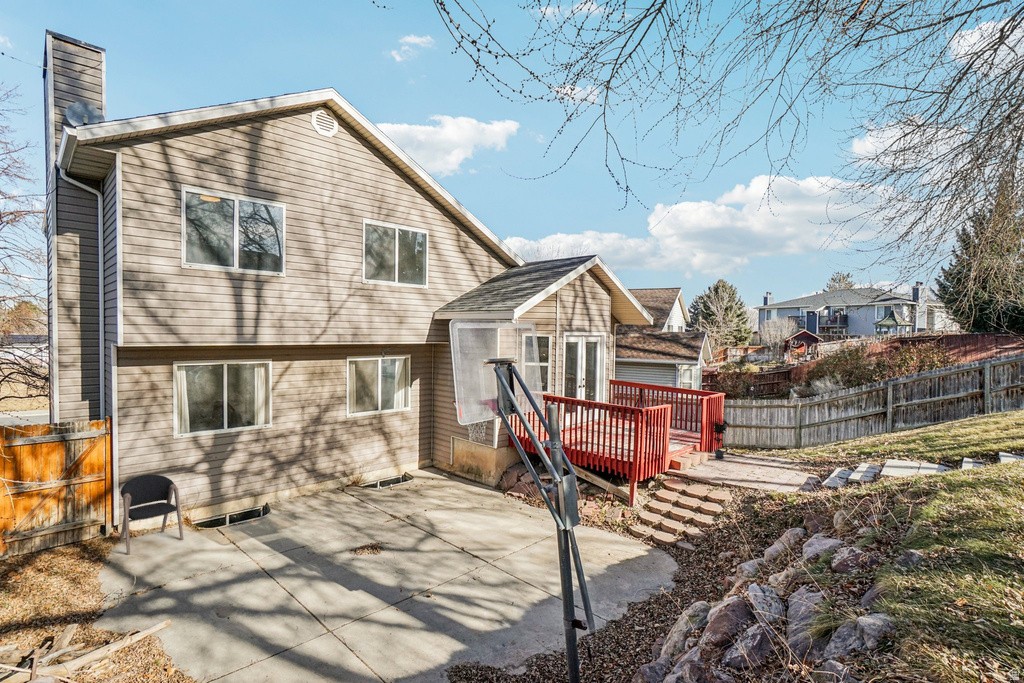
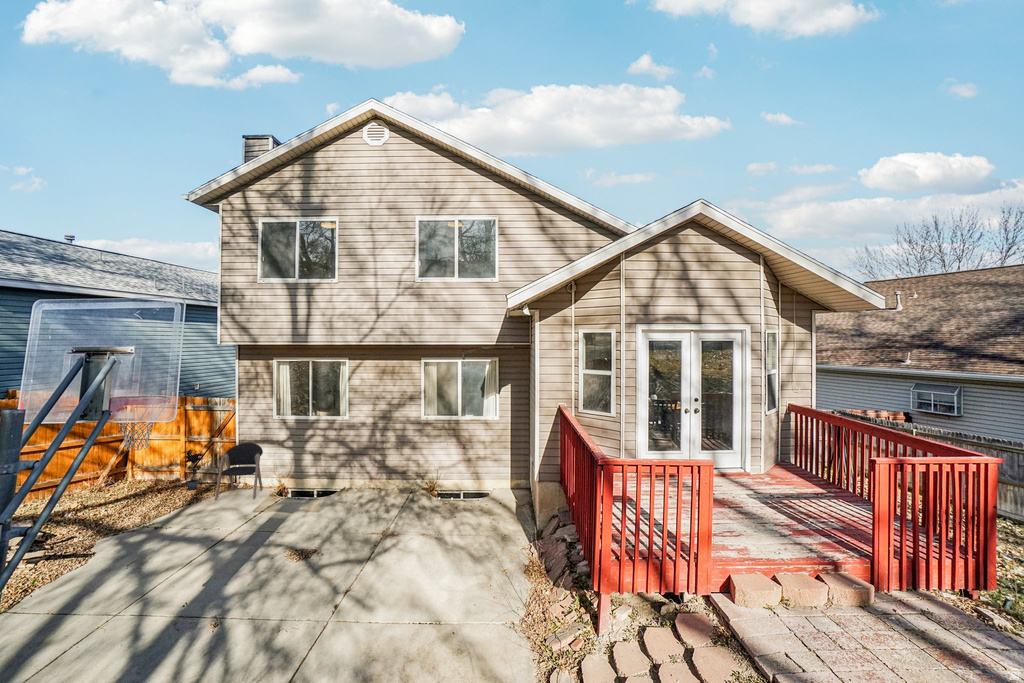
potted plant: present [713,419,729,459] -> present [182,449,204,490]

